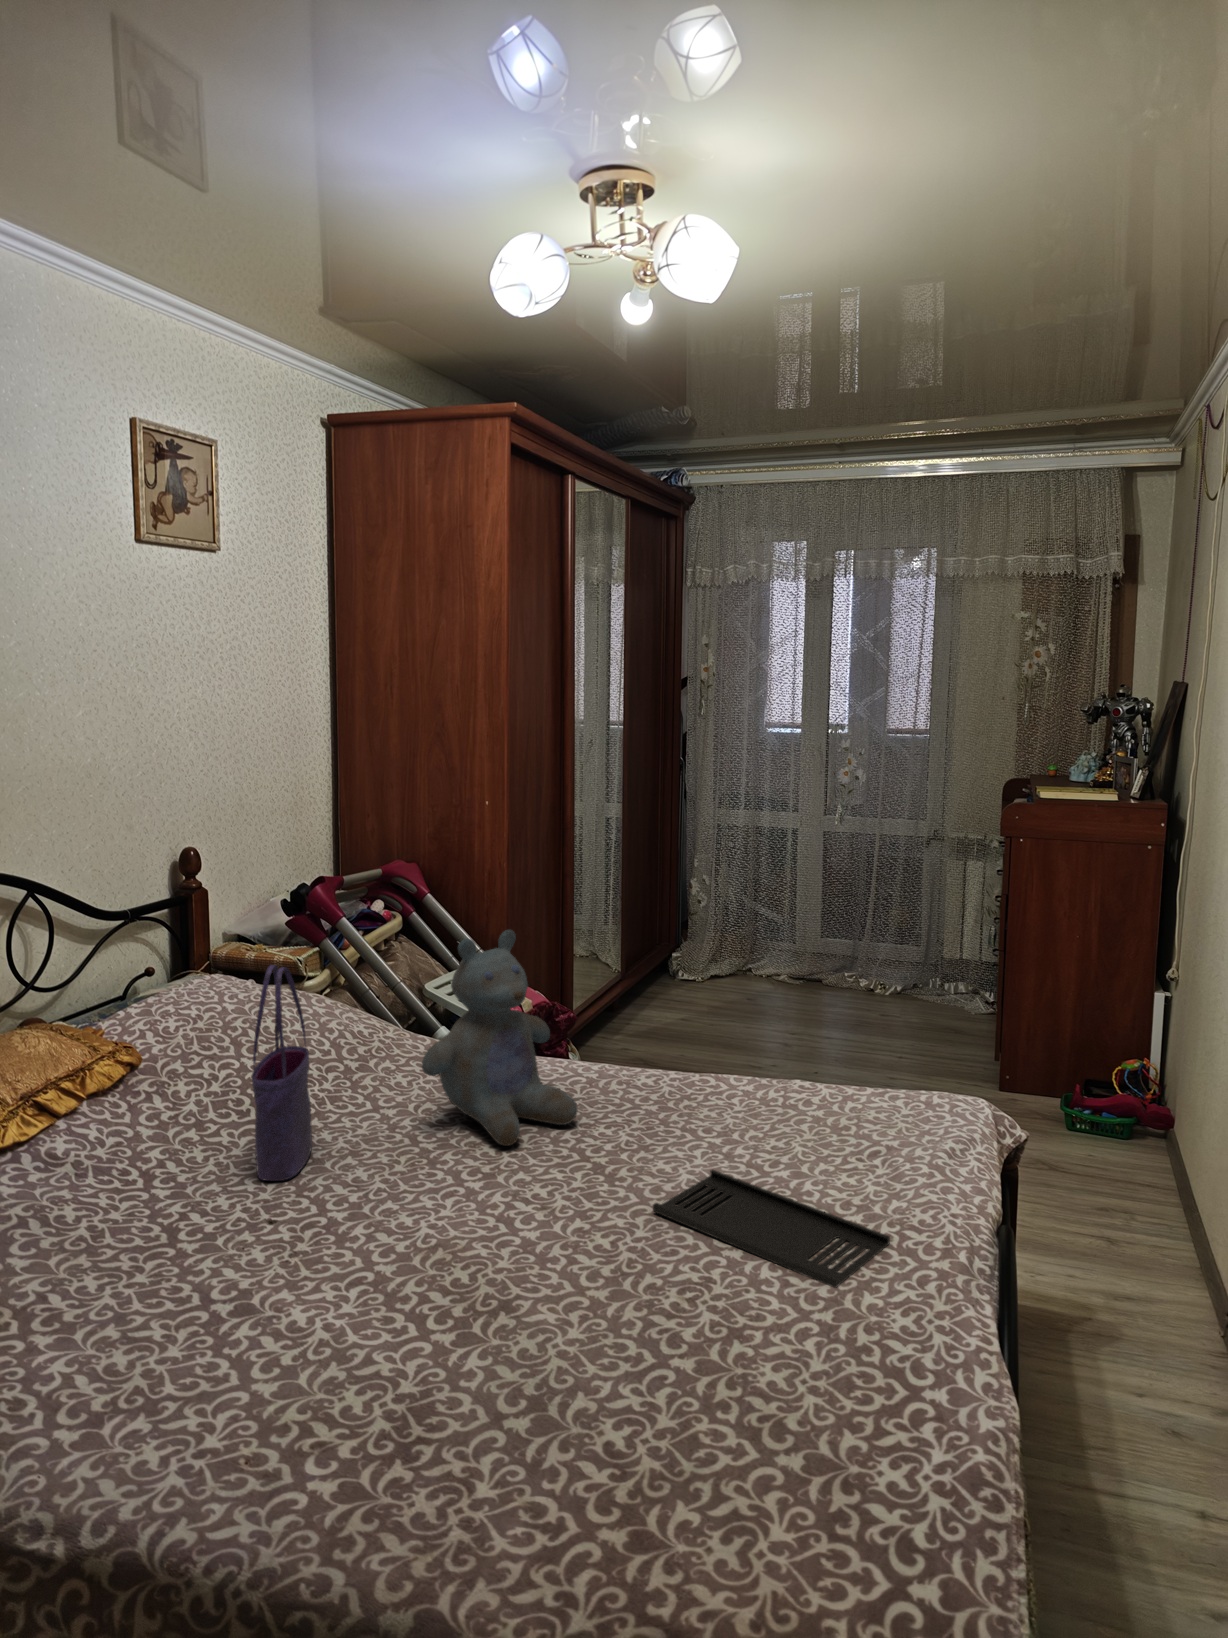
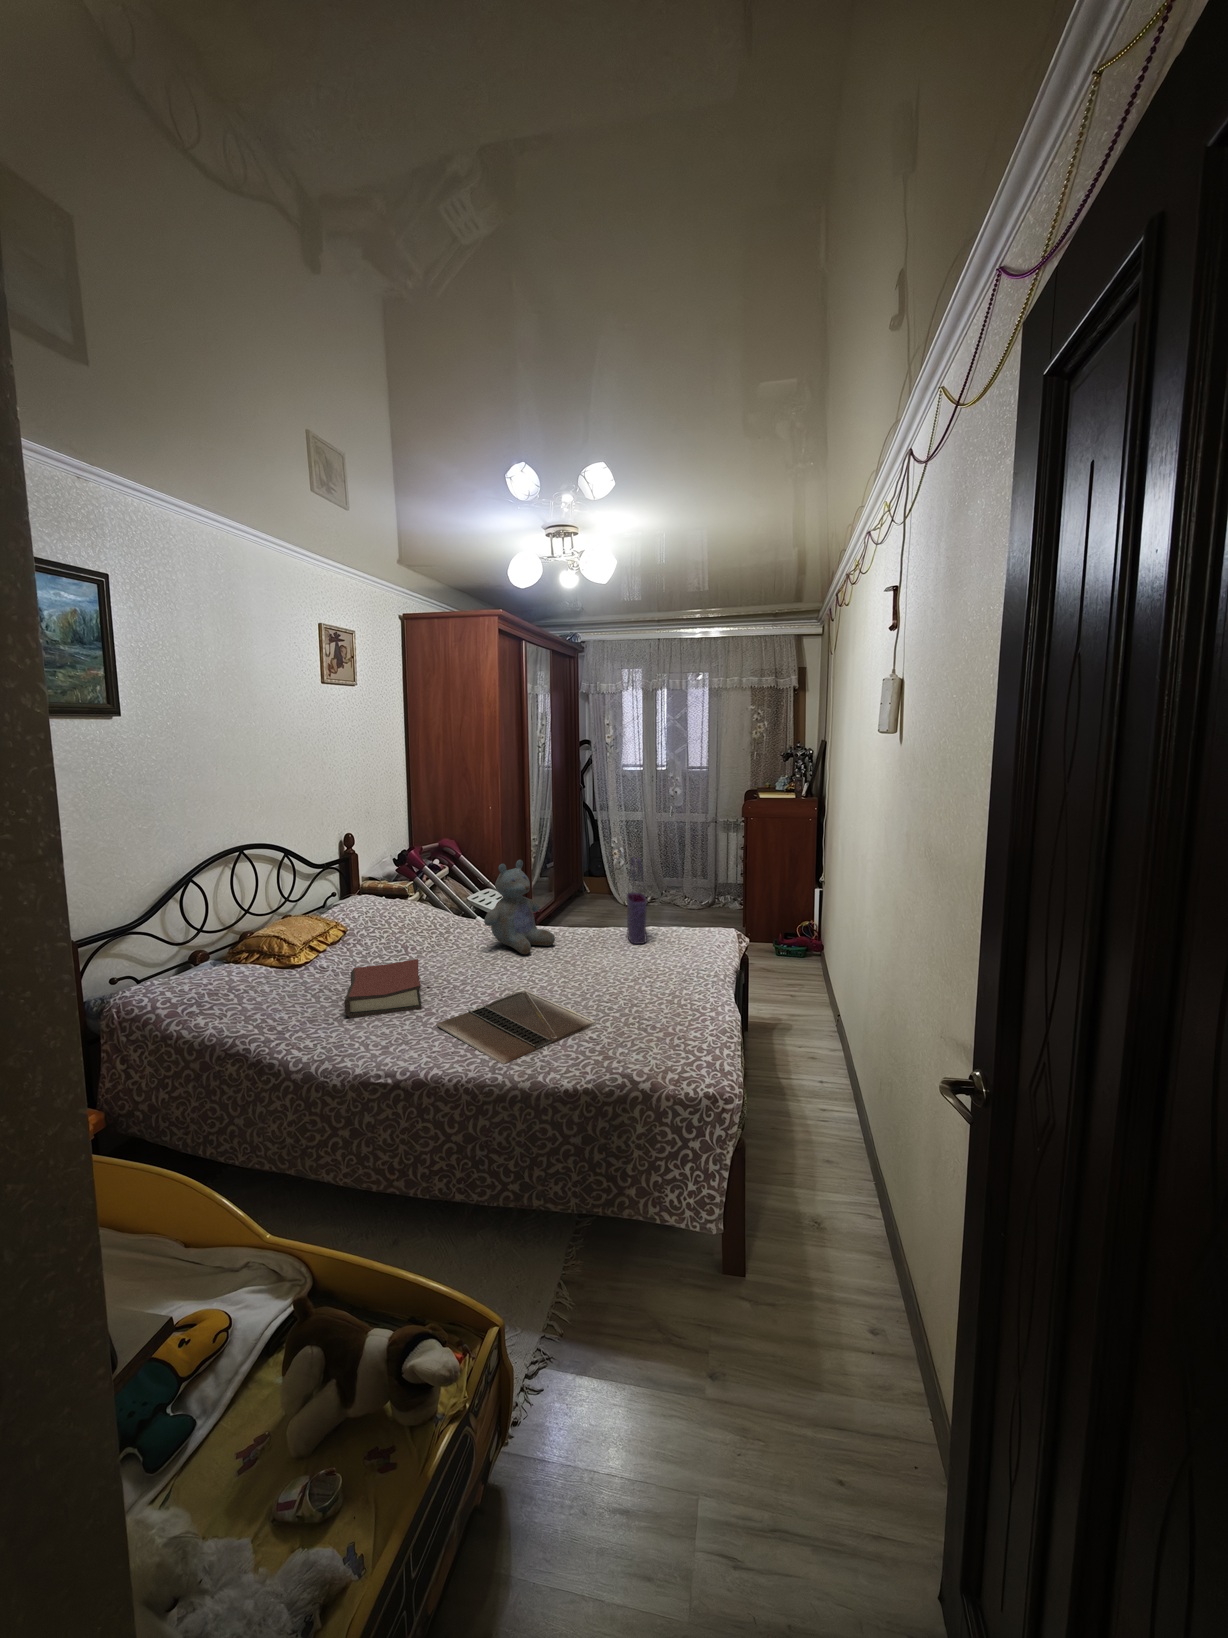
tote bag: present [252,965,312,1181] -> present [627,858,647,944]
hardback book: none [48,1154,258,1309] -> present [344,959,421,1018]
tray: present [653,1170,890,1288] -> none [594,955,693,989]
laptop: none [244,1261,632,1531] -> present [436,990,596,1065]

